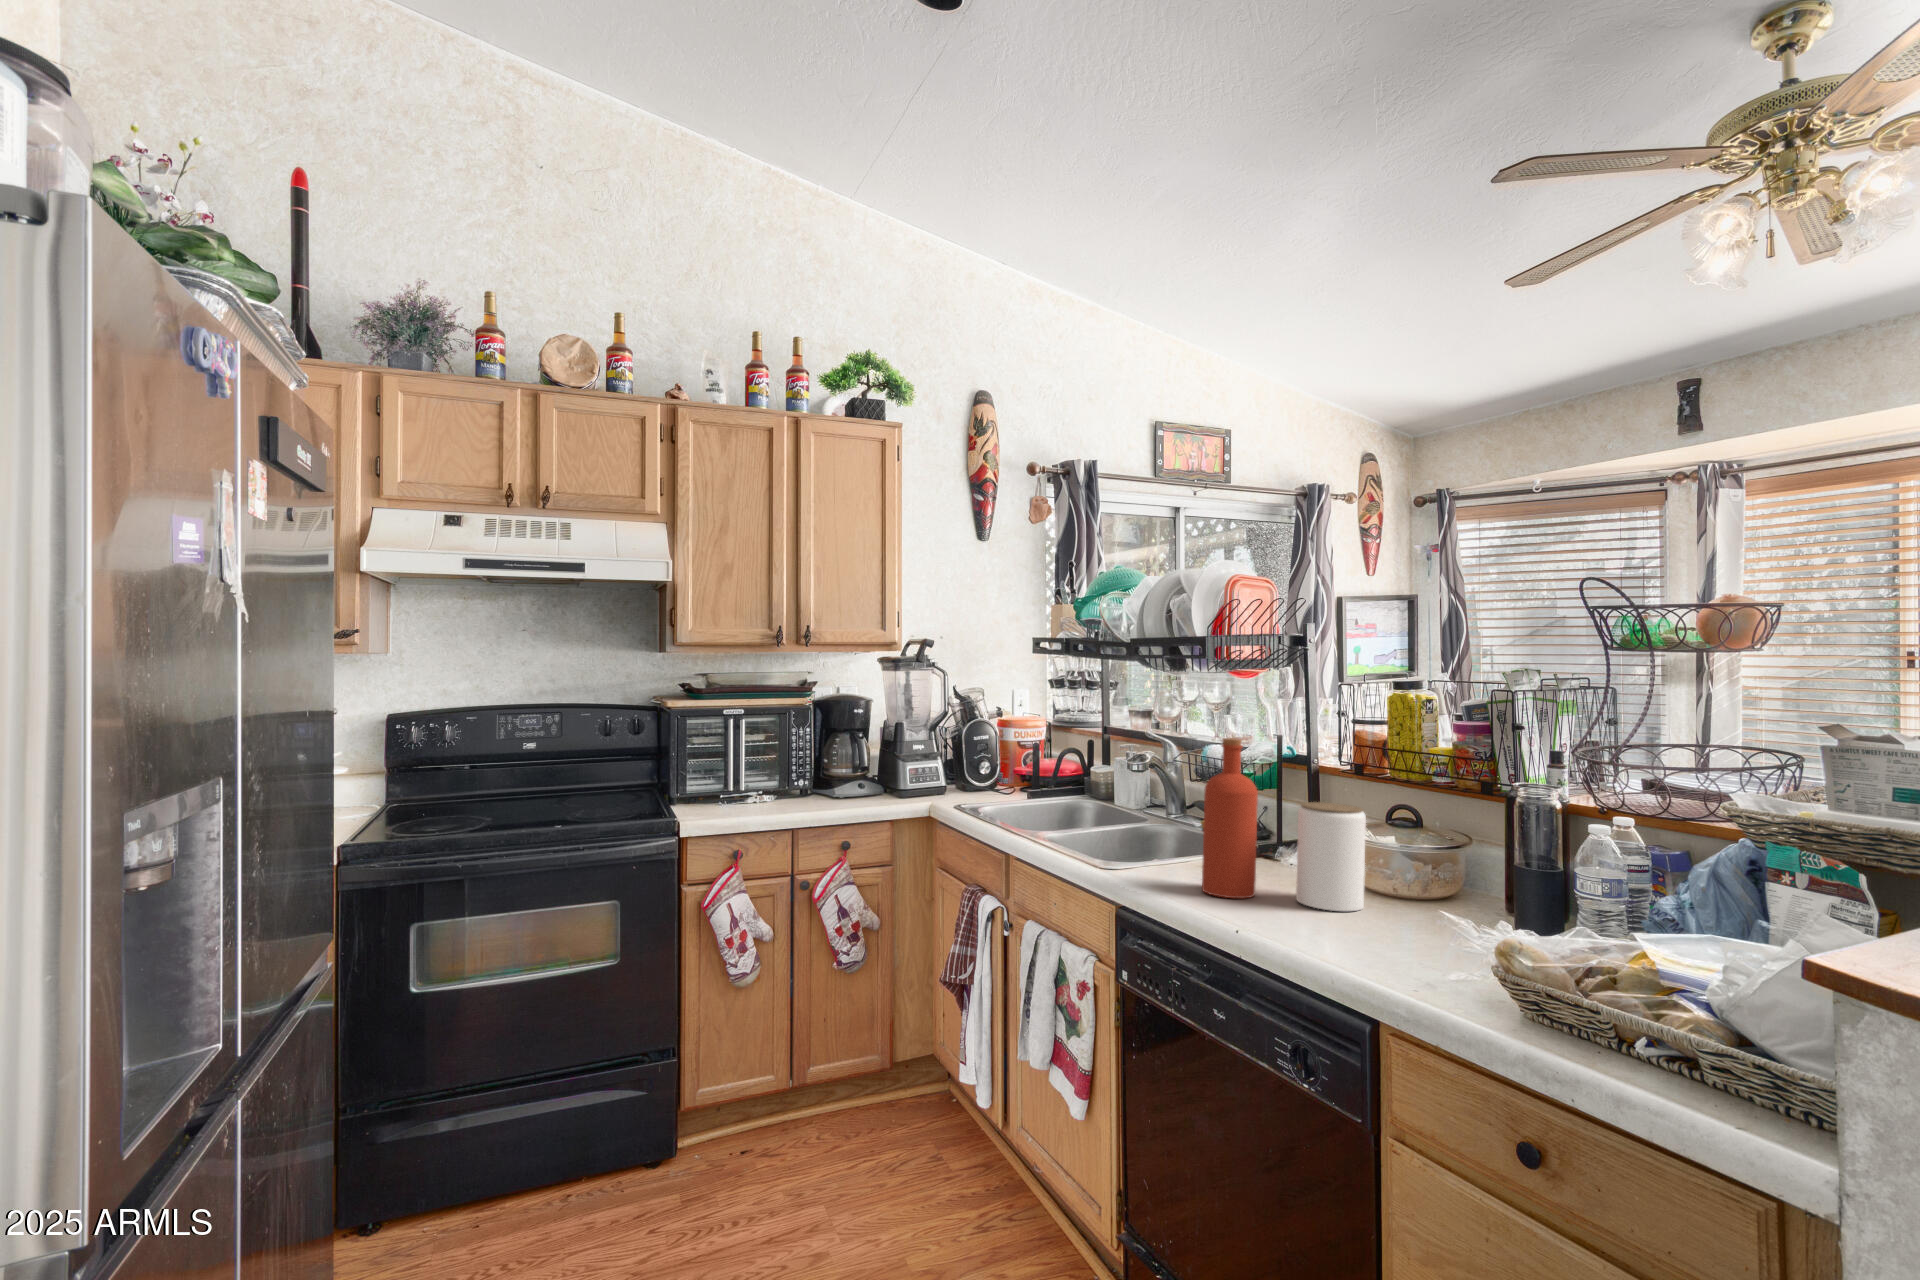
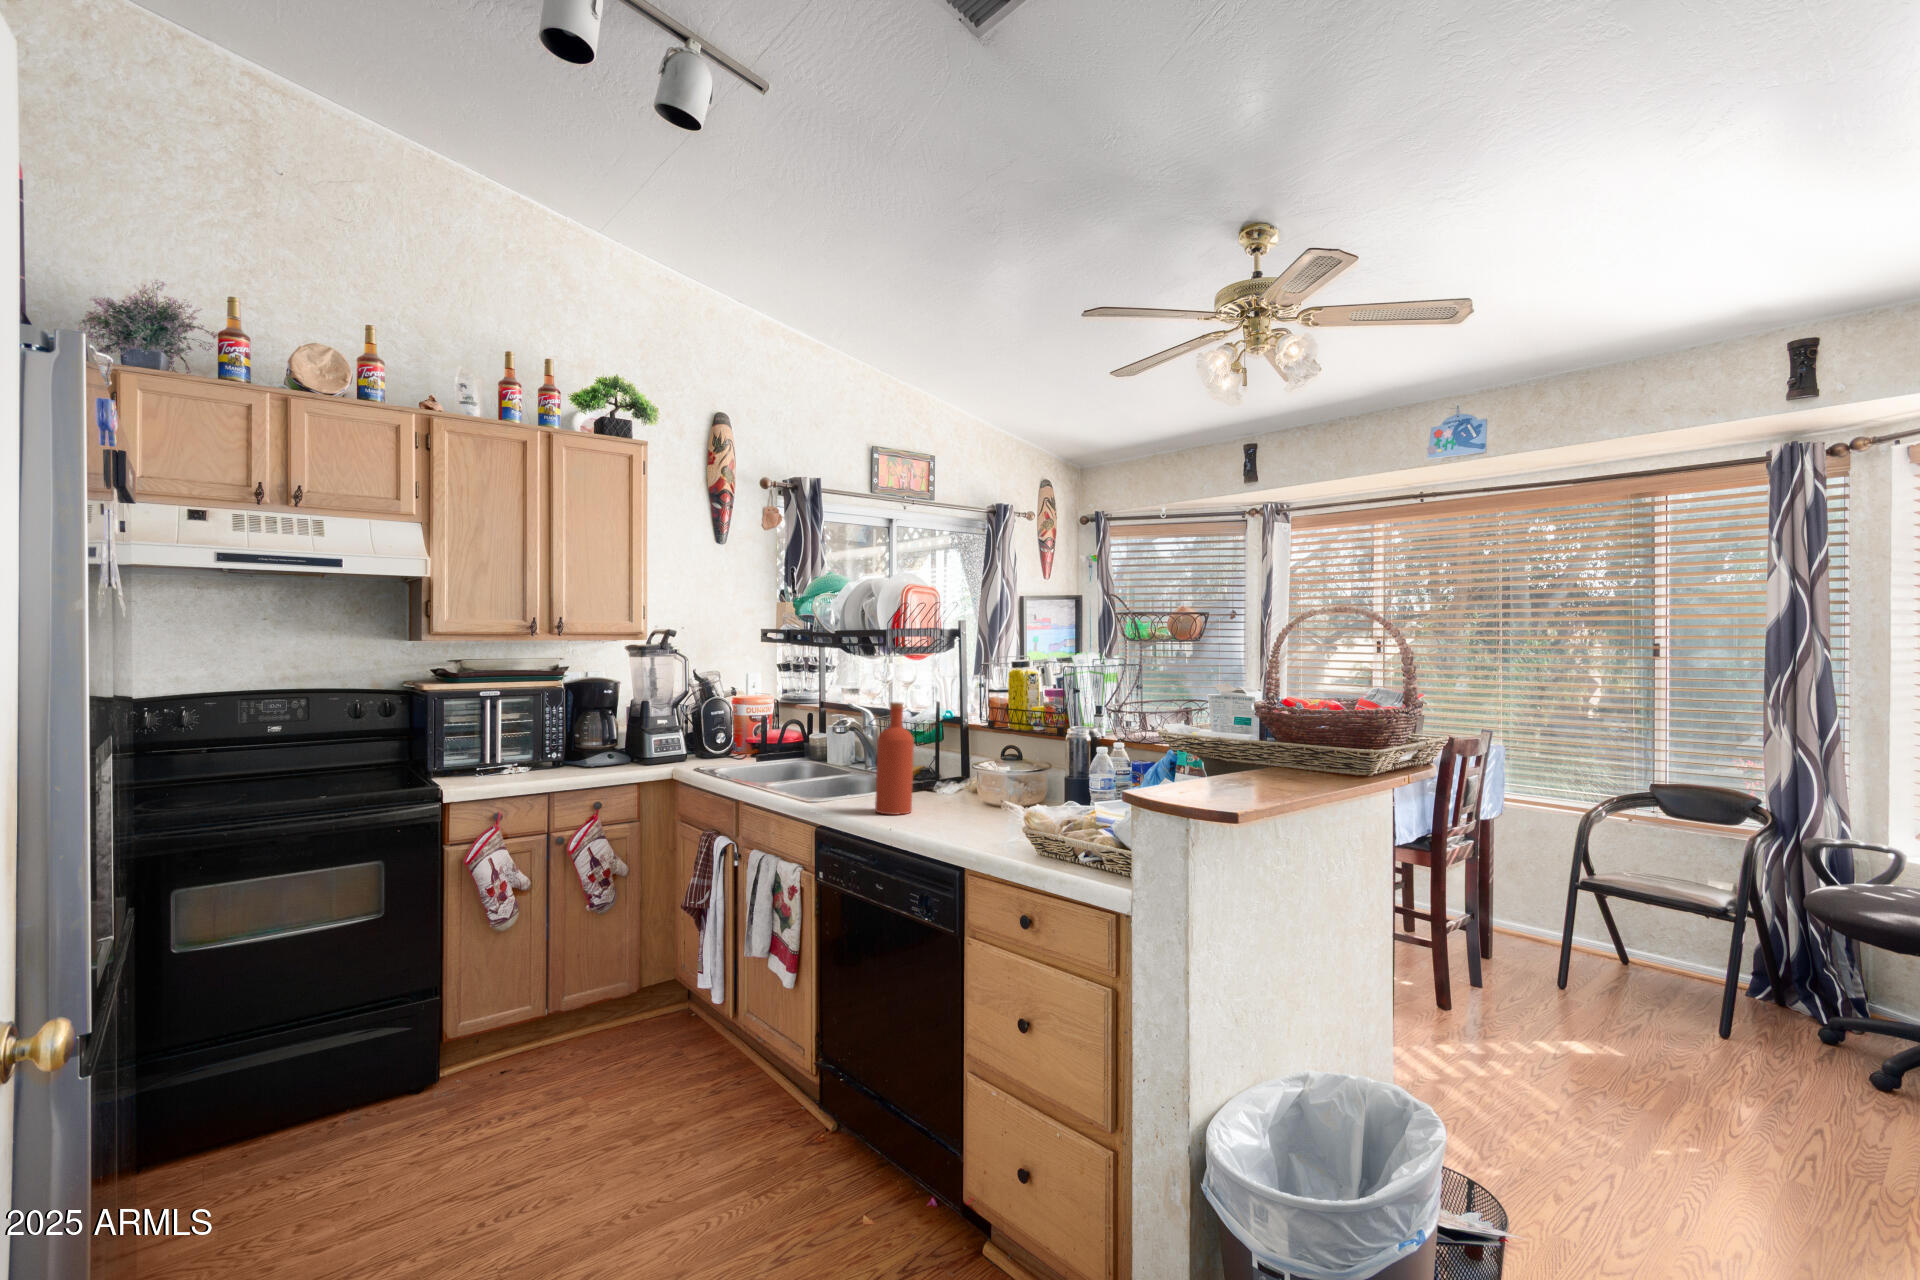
jar: present [1296,802,1366,911] -> none [938,745,982,817]

